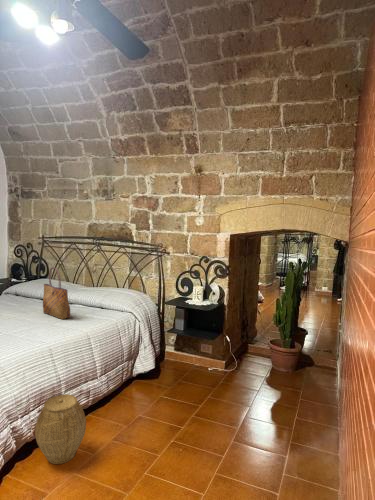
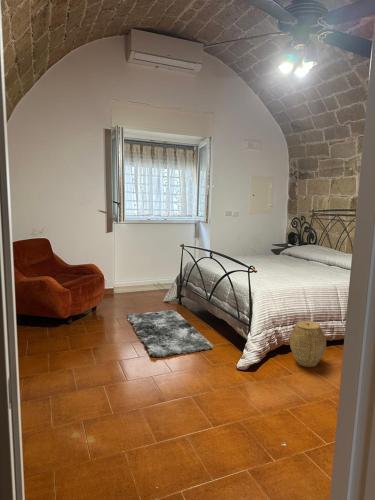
tote bag: present [43,268,71,319] -> none [305,232,325,272]

